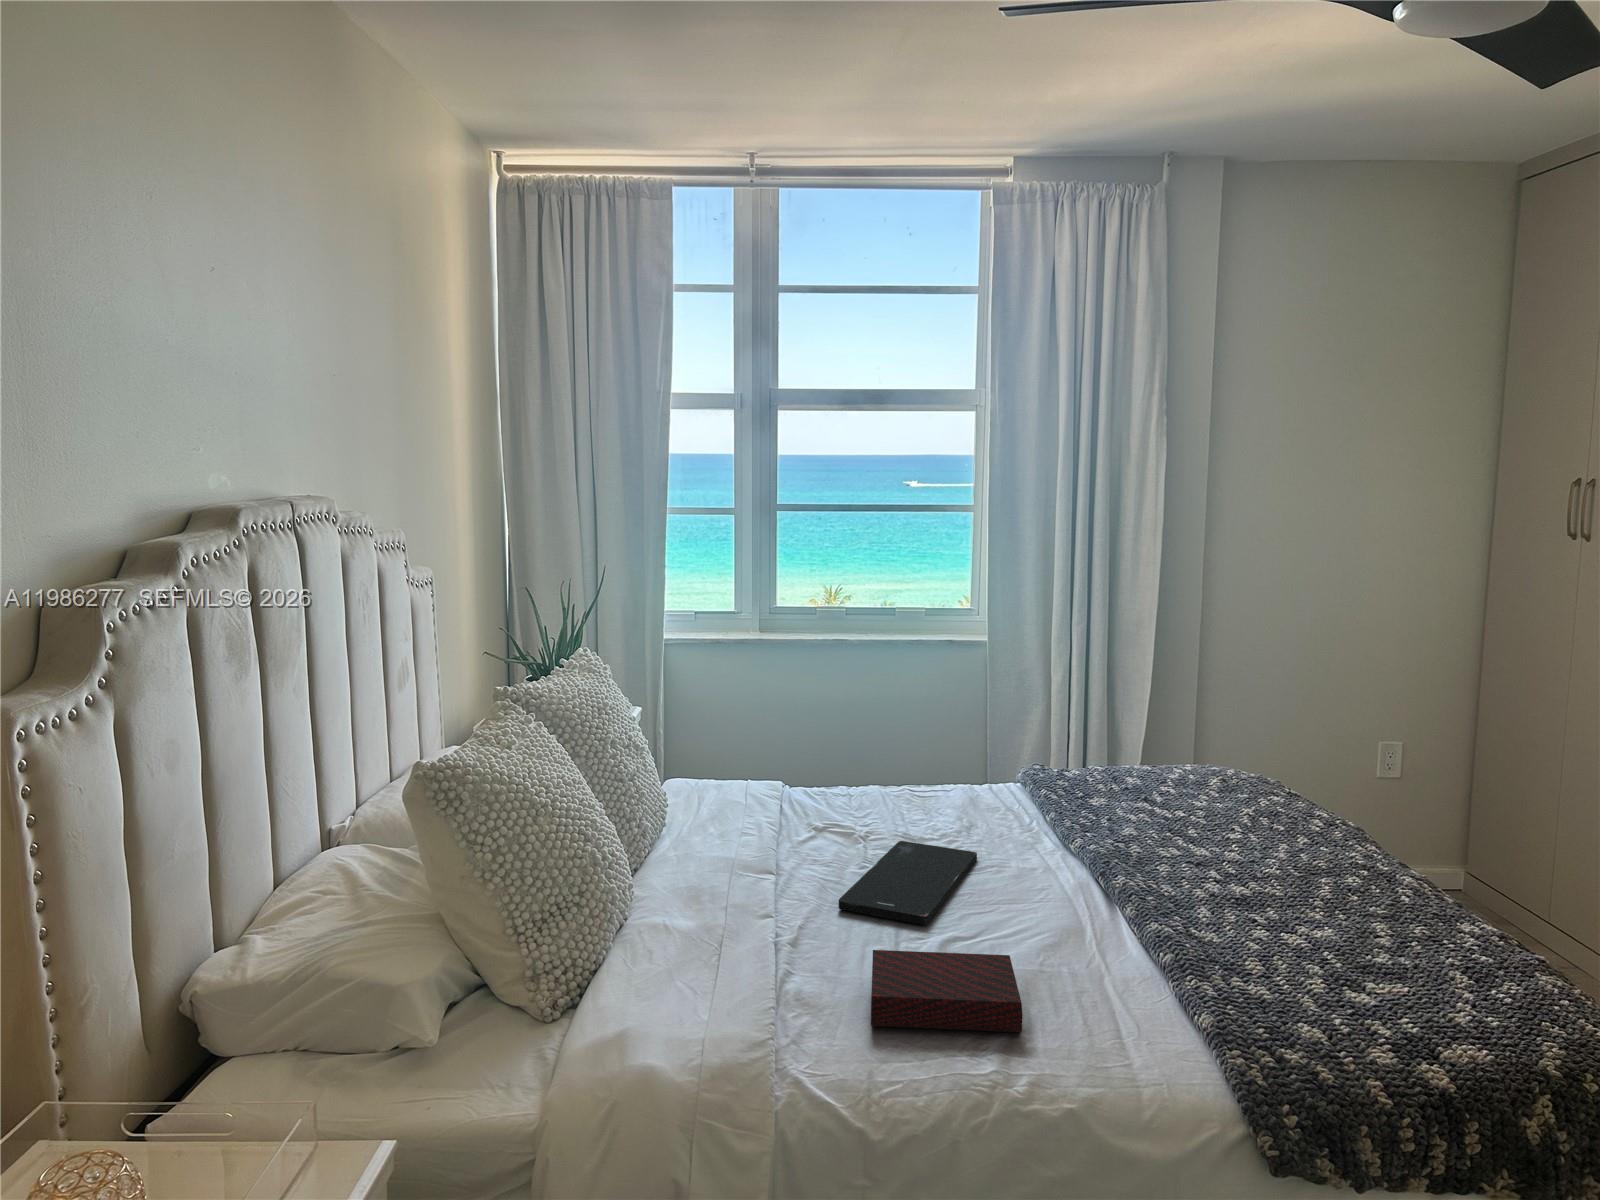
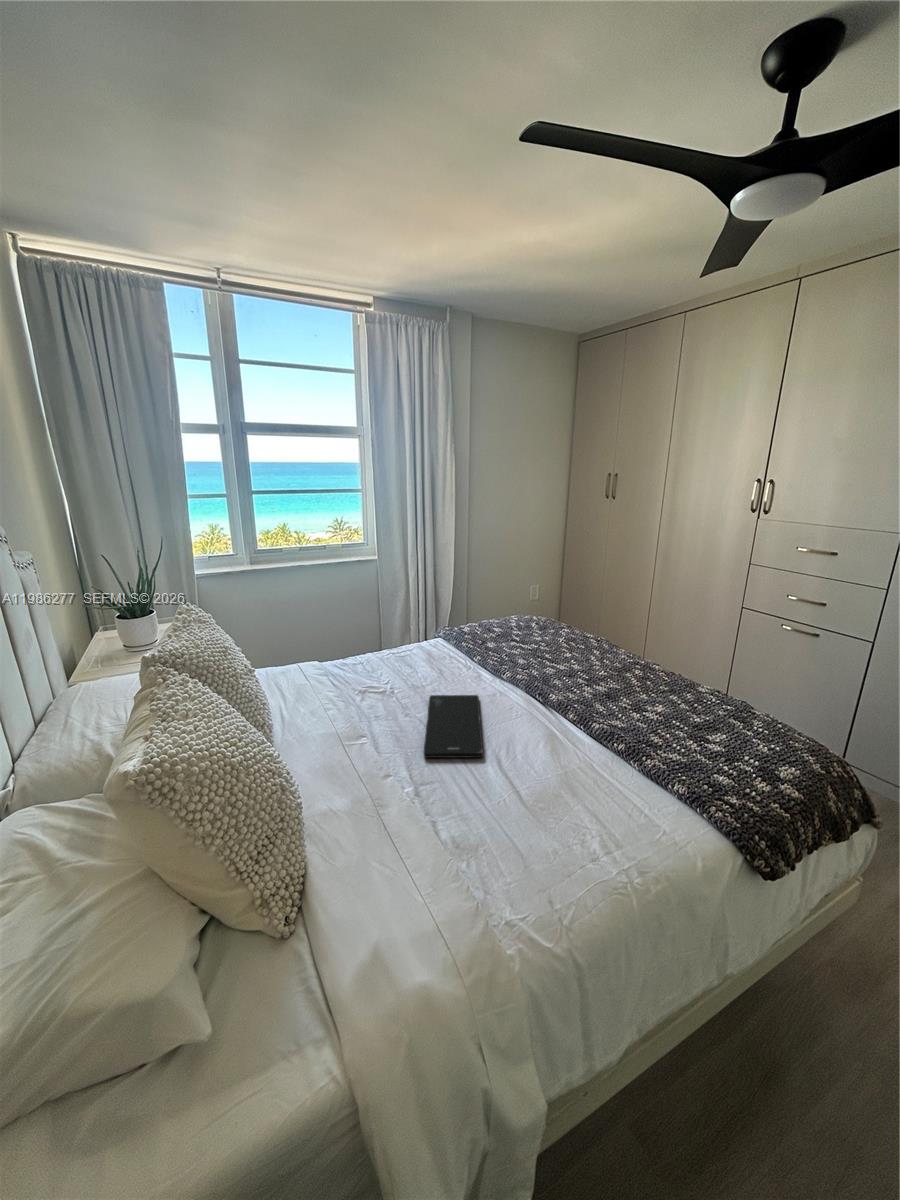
book: present [871,950,1022,1033] -> none [477,775,591,853]

